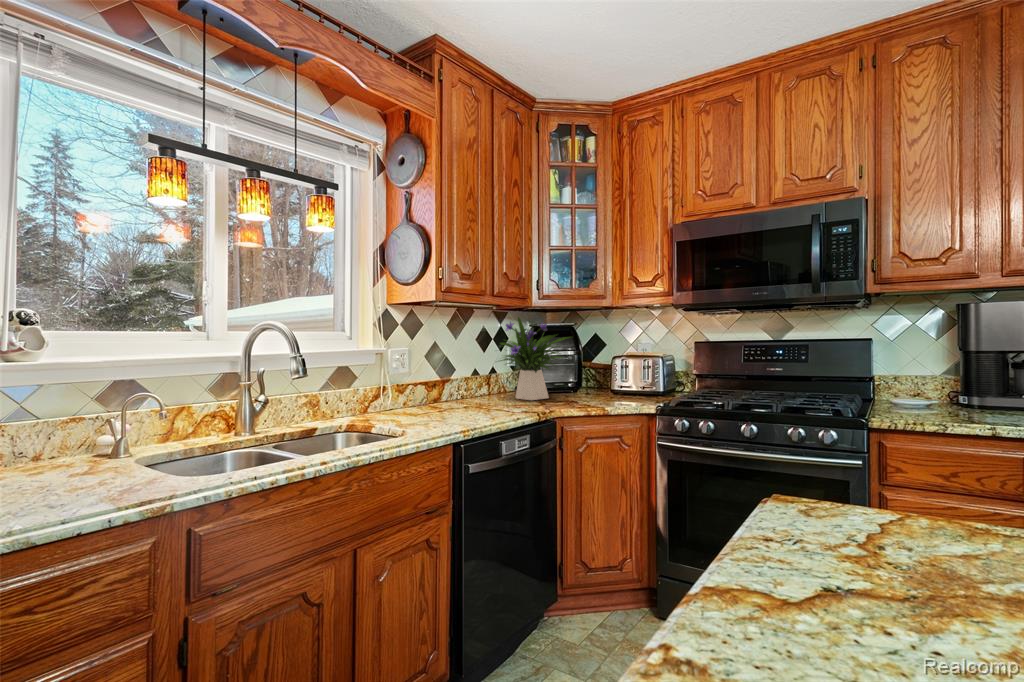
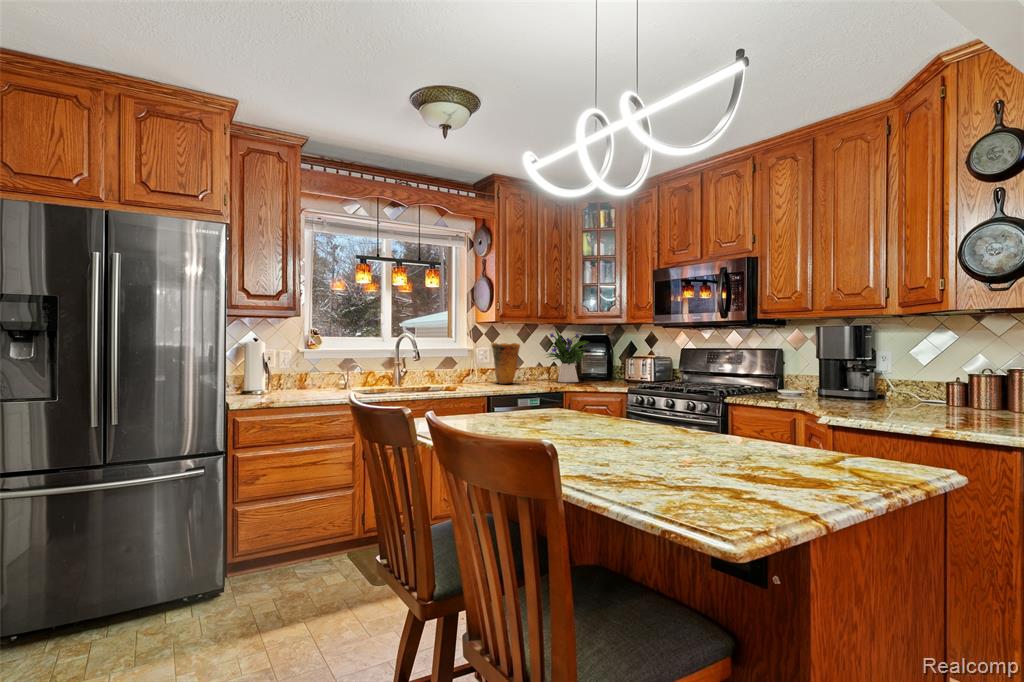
vase: none [424,338,474,411] -> present [492,342,520,384]

